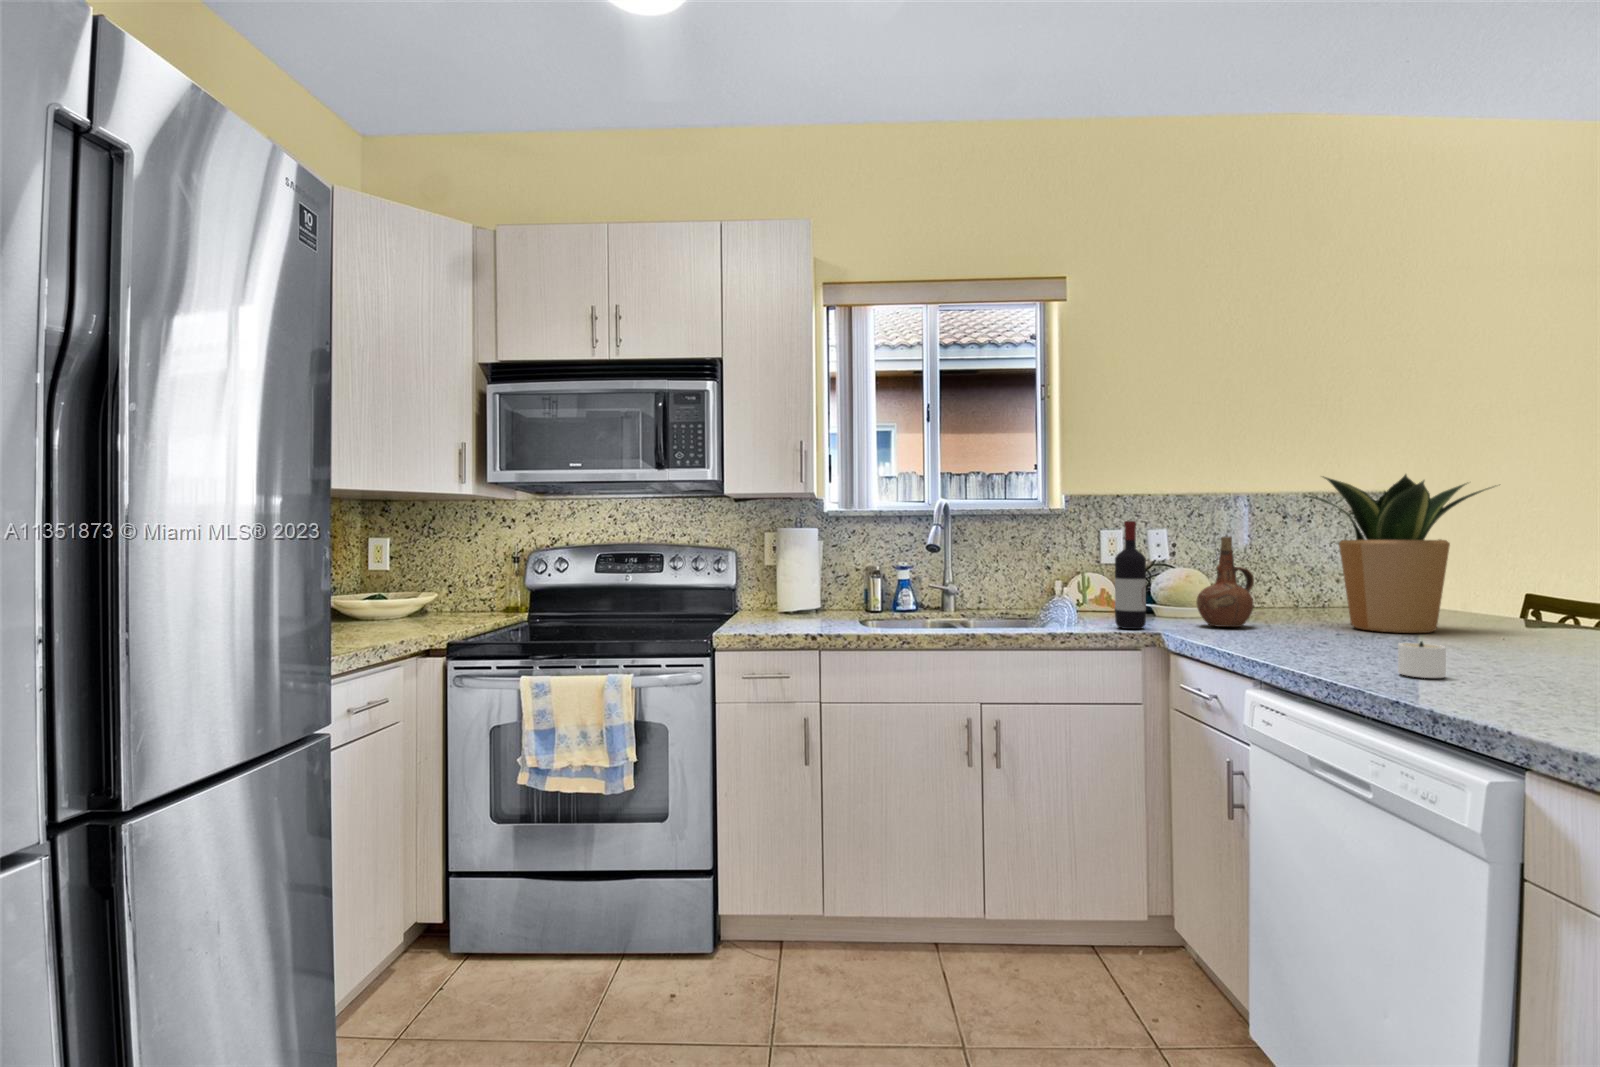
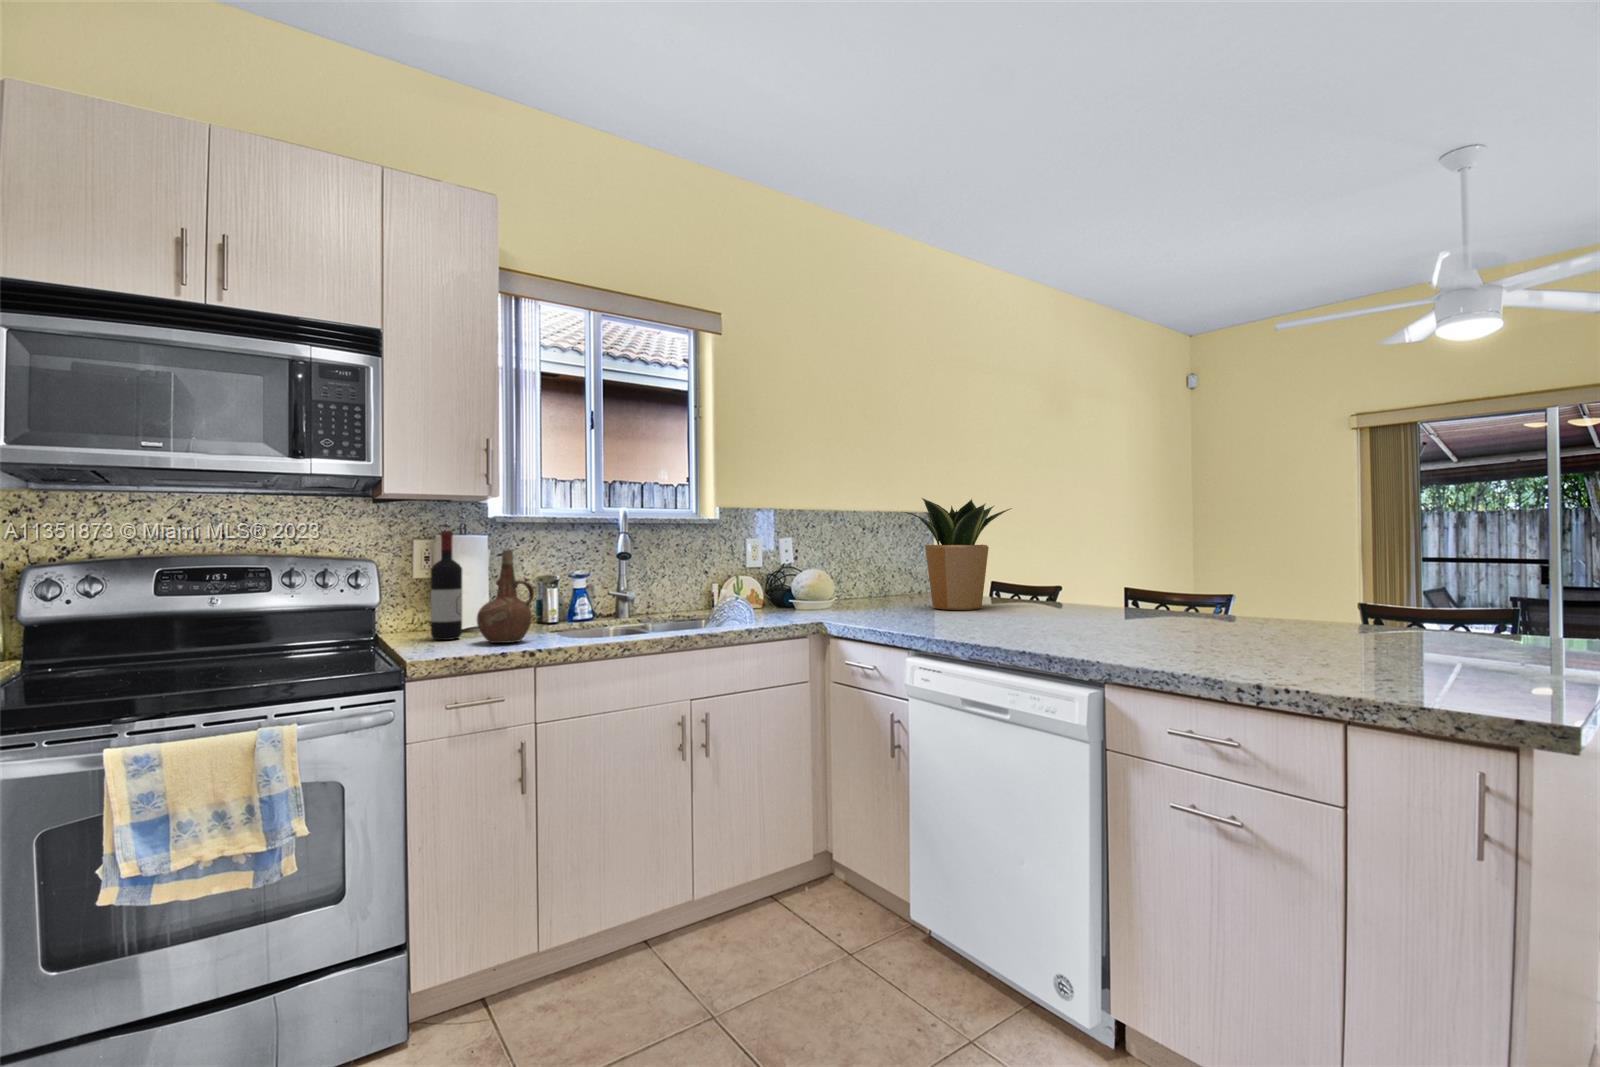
wine bottle: present [1115,521,1146,629] -> present [431,531,462,640]
ceramic pitcher: present [1196,537,1254,627] -> present [477,550,534,643]
candle: present [1398,642,1446,678] -> none [1022,612,1052,637]

